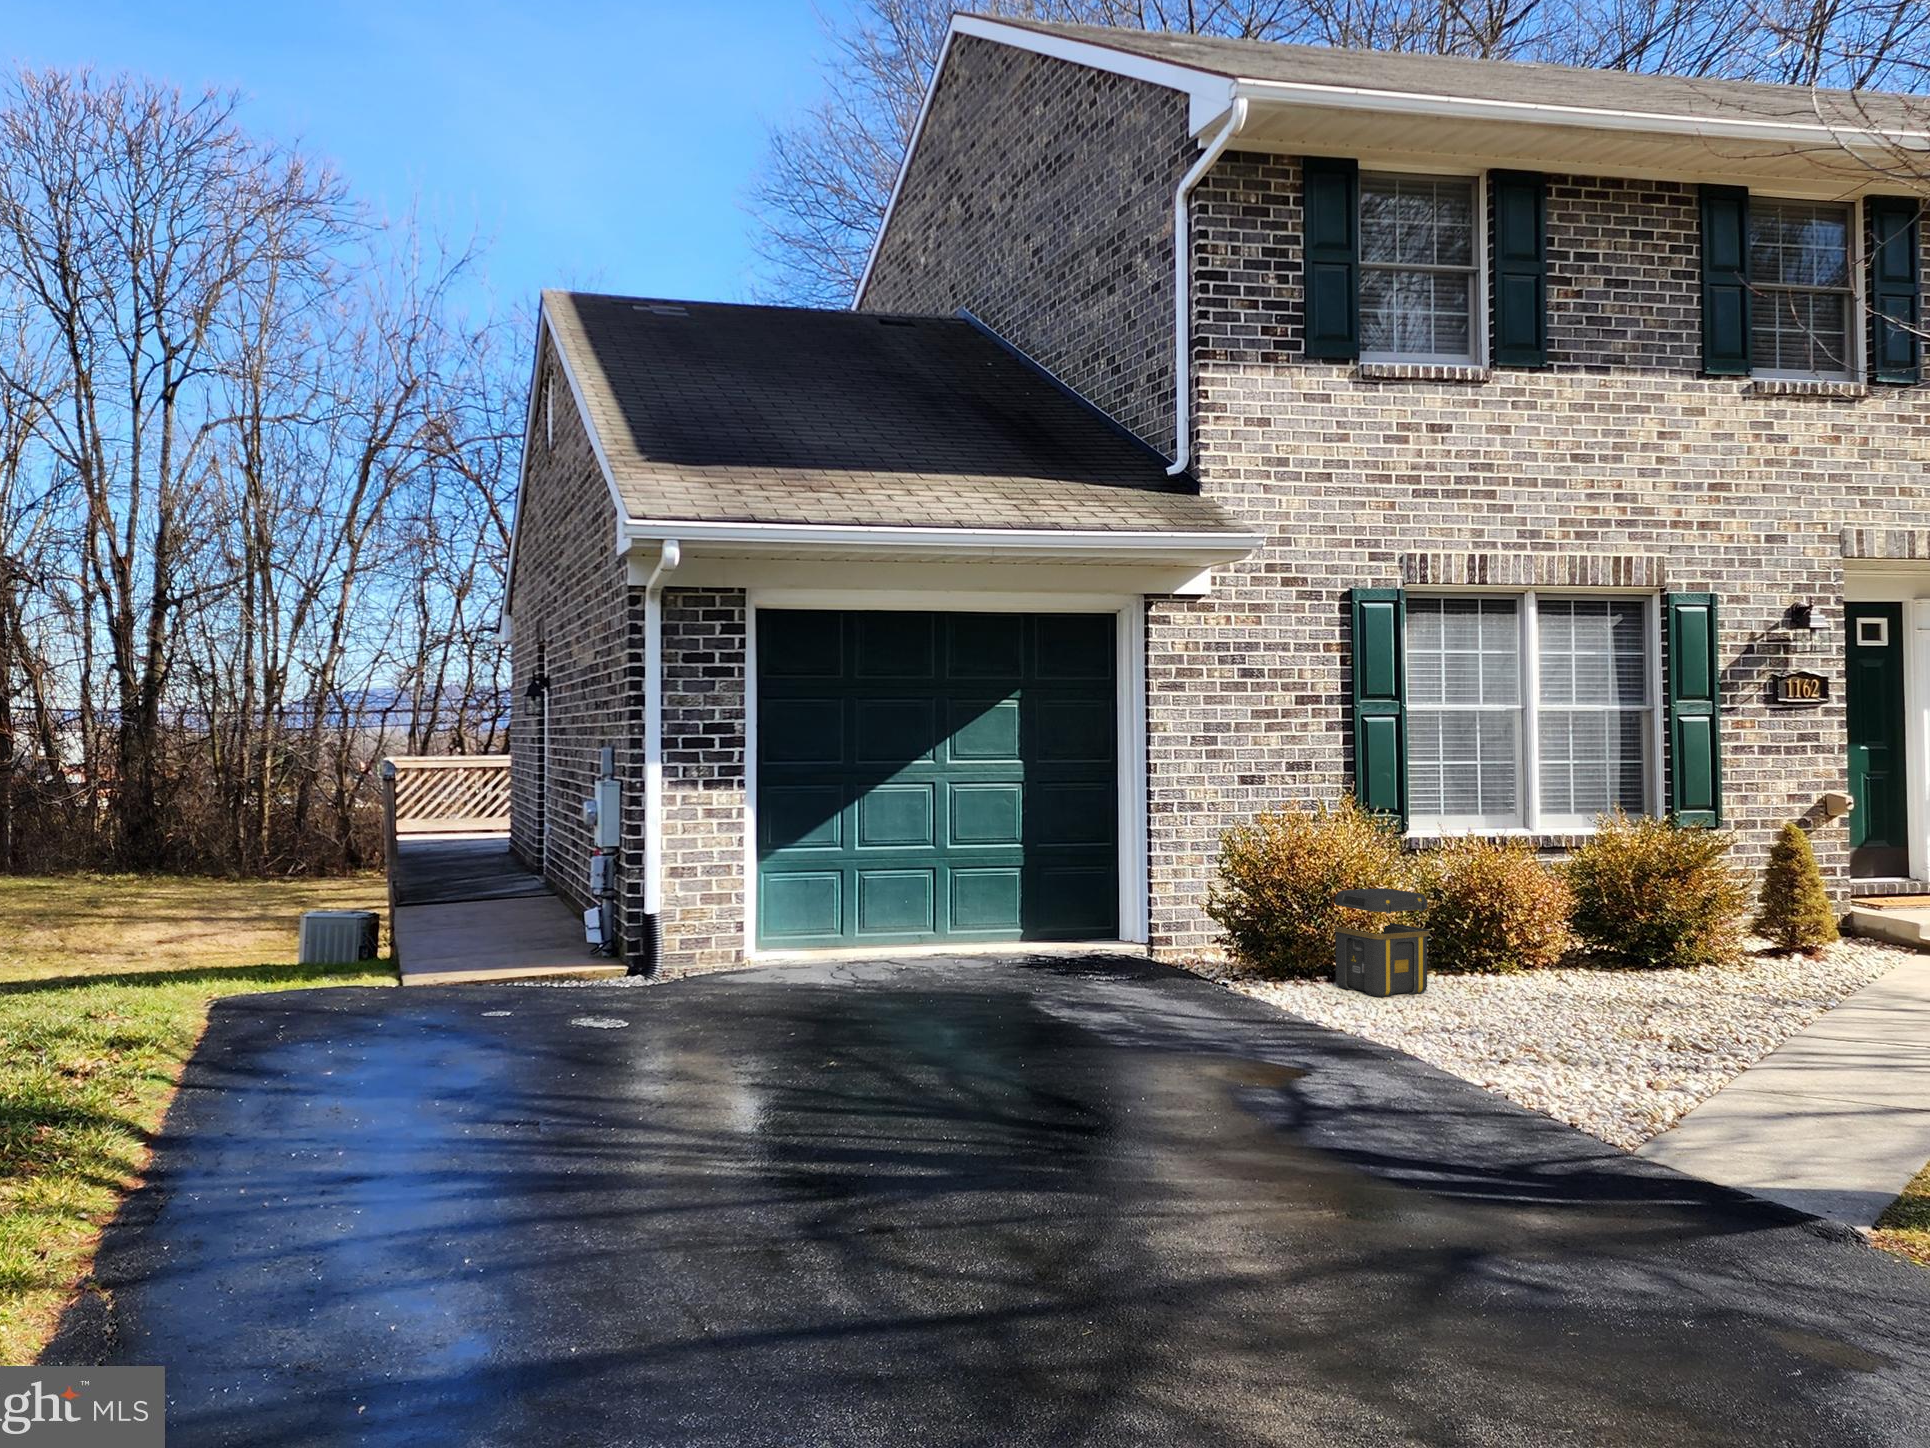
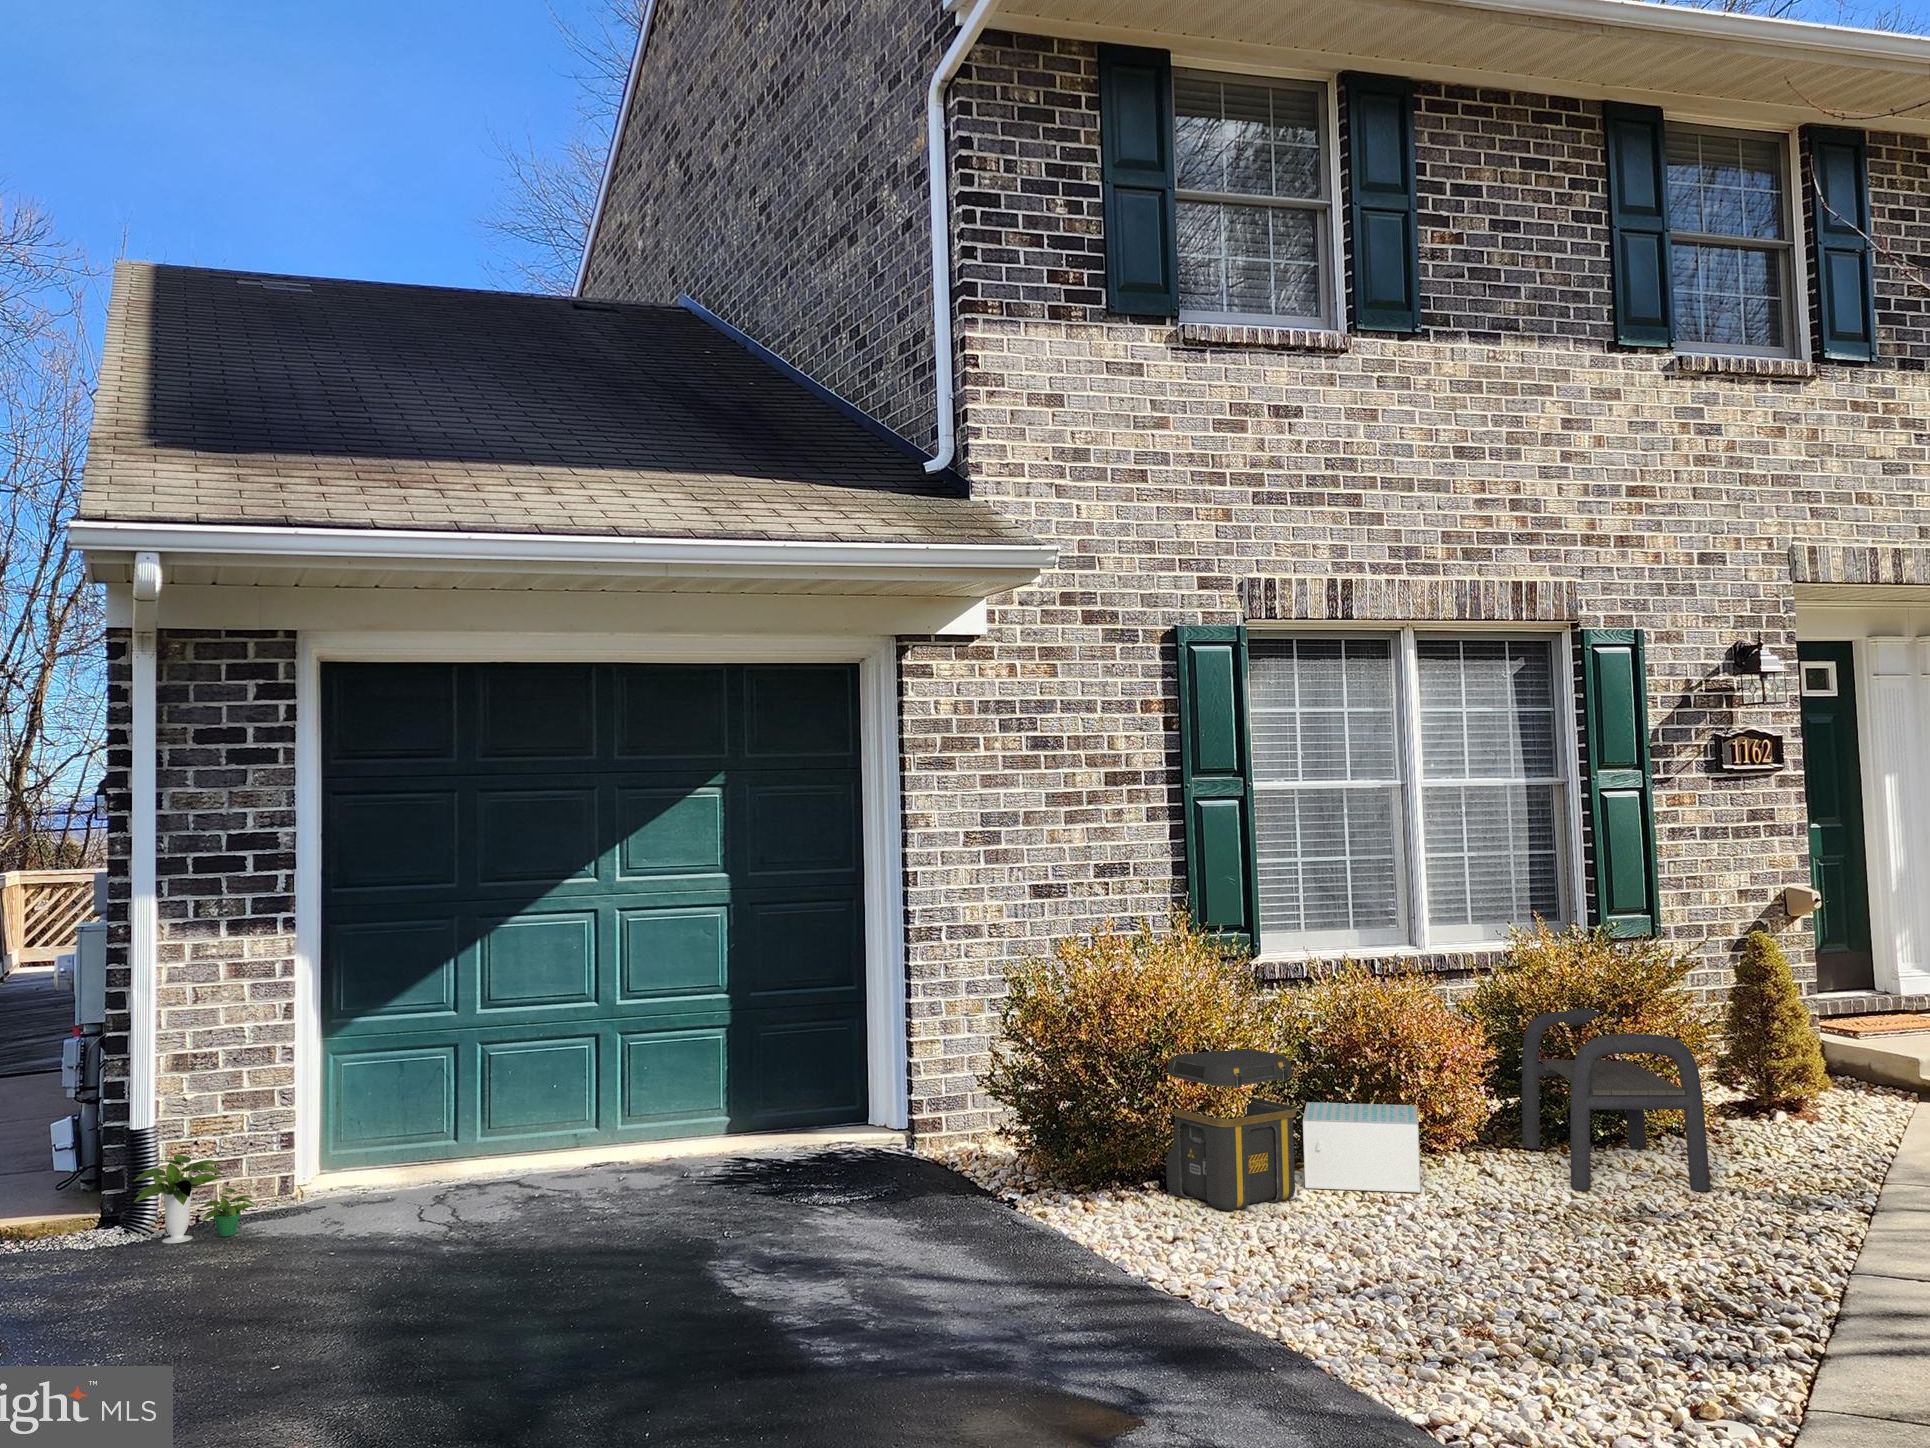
bench: none [1599,874,1731,1000] -> present [1522,1009,1710,1192]
potted plant: none [653,931,727,986] -> present [134,1154,254,1243]
storage box: none [1434,932,1518,993] -> present [1303,1102,1421,1193]

